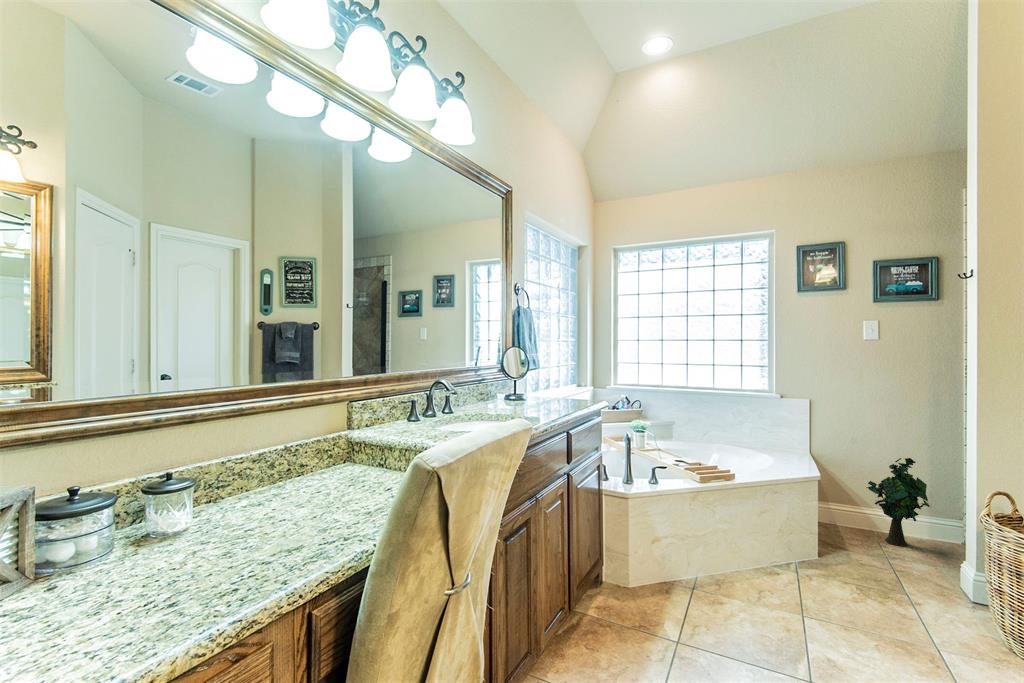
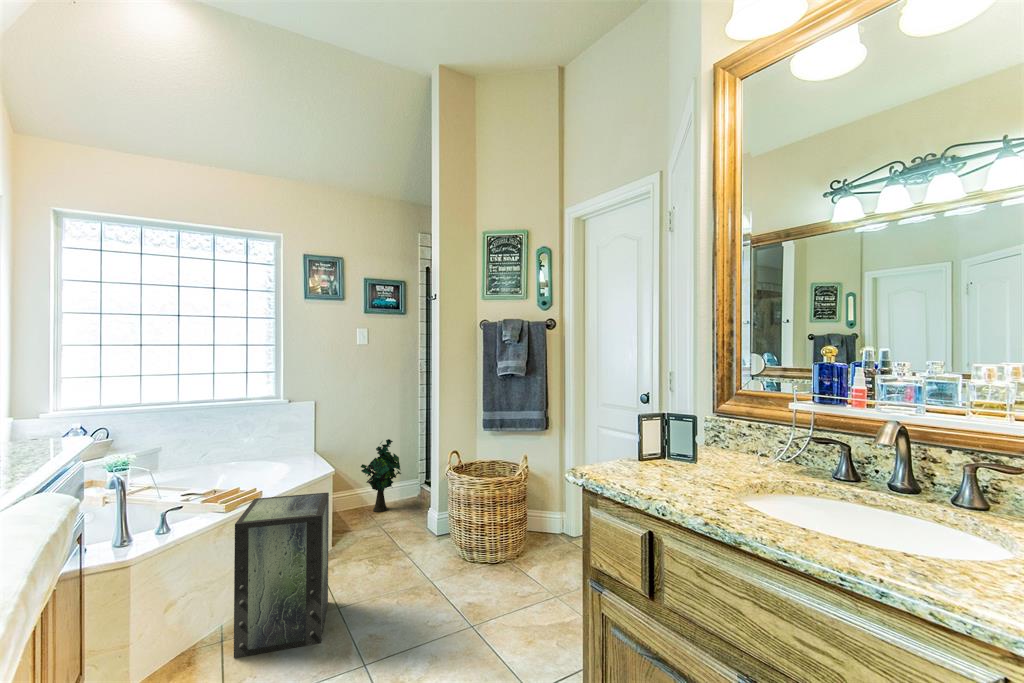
storage box: none [695,477,792,634] -> present [234,493,329,658]

